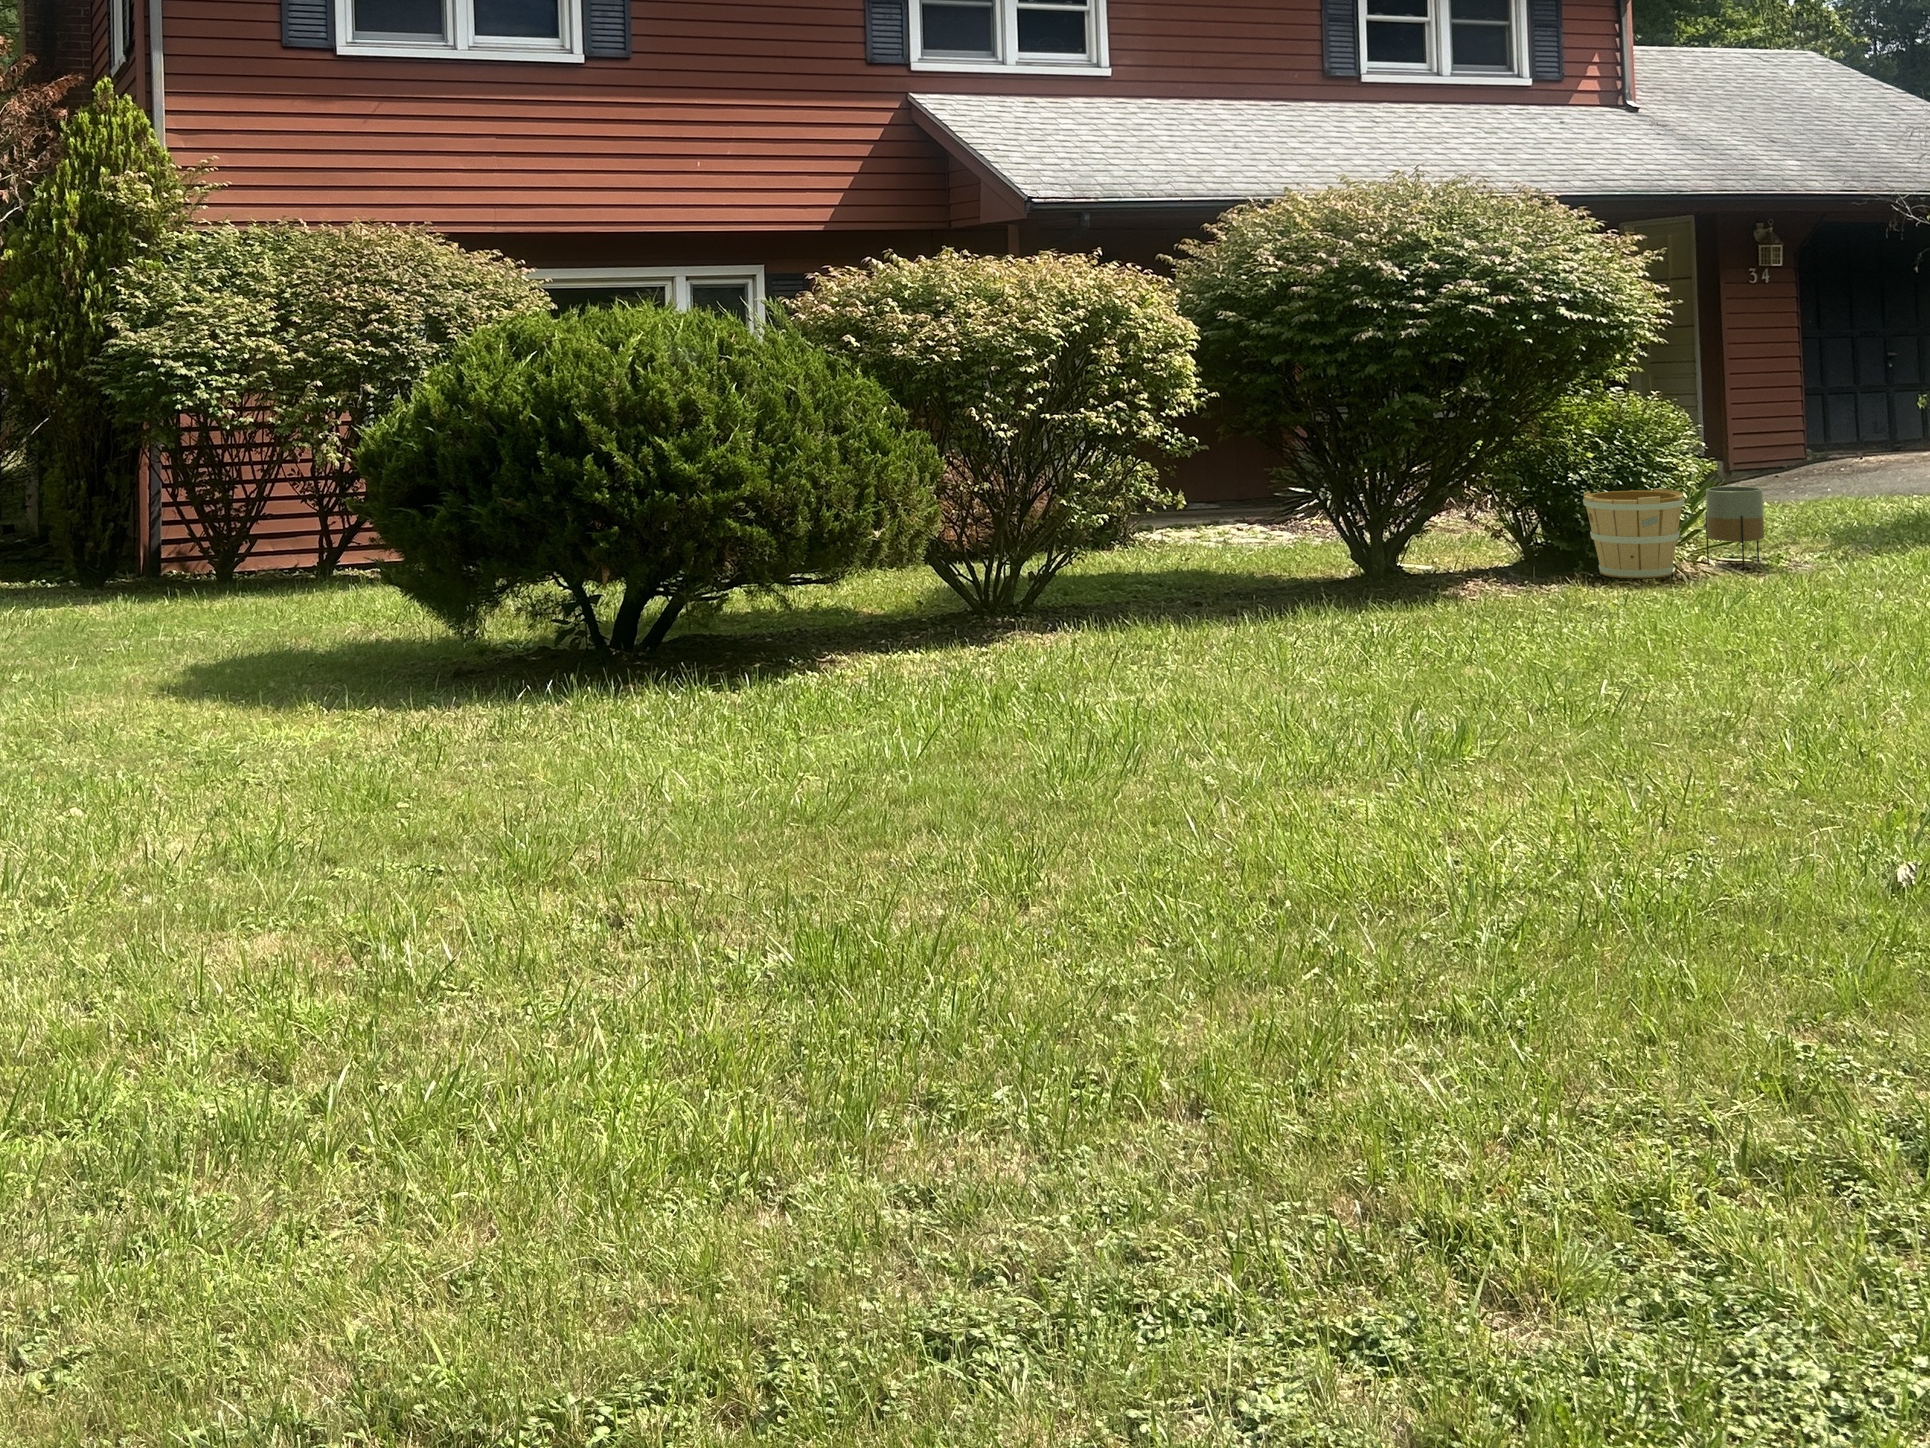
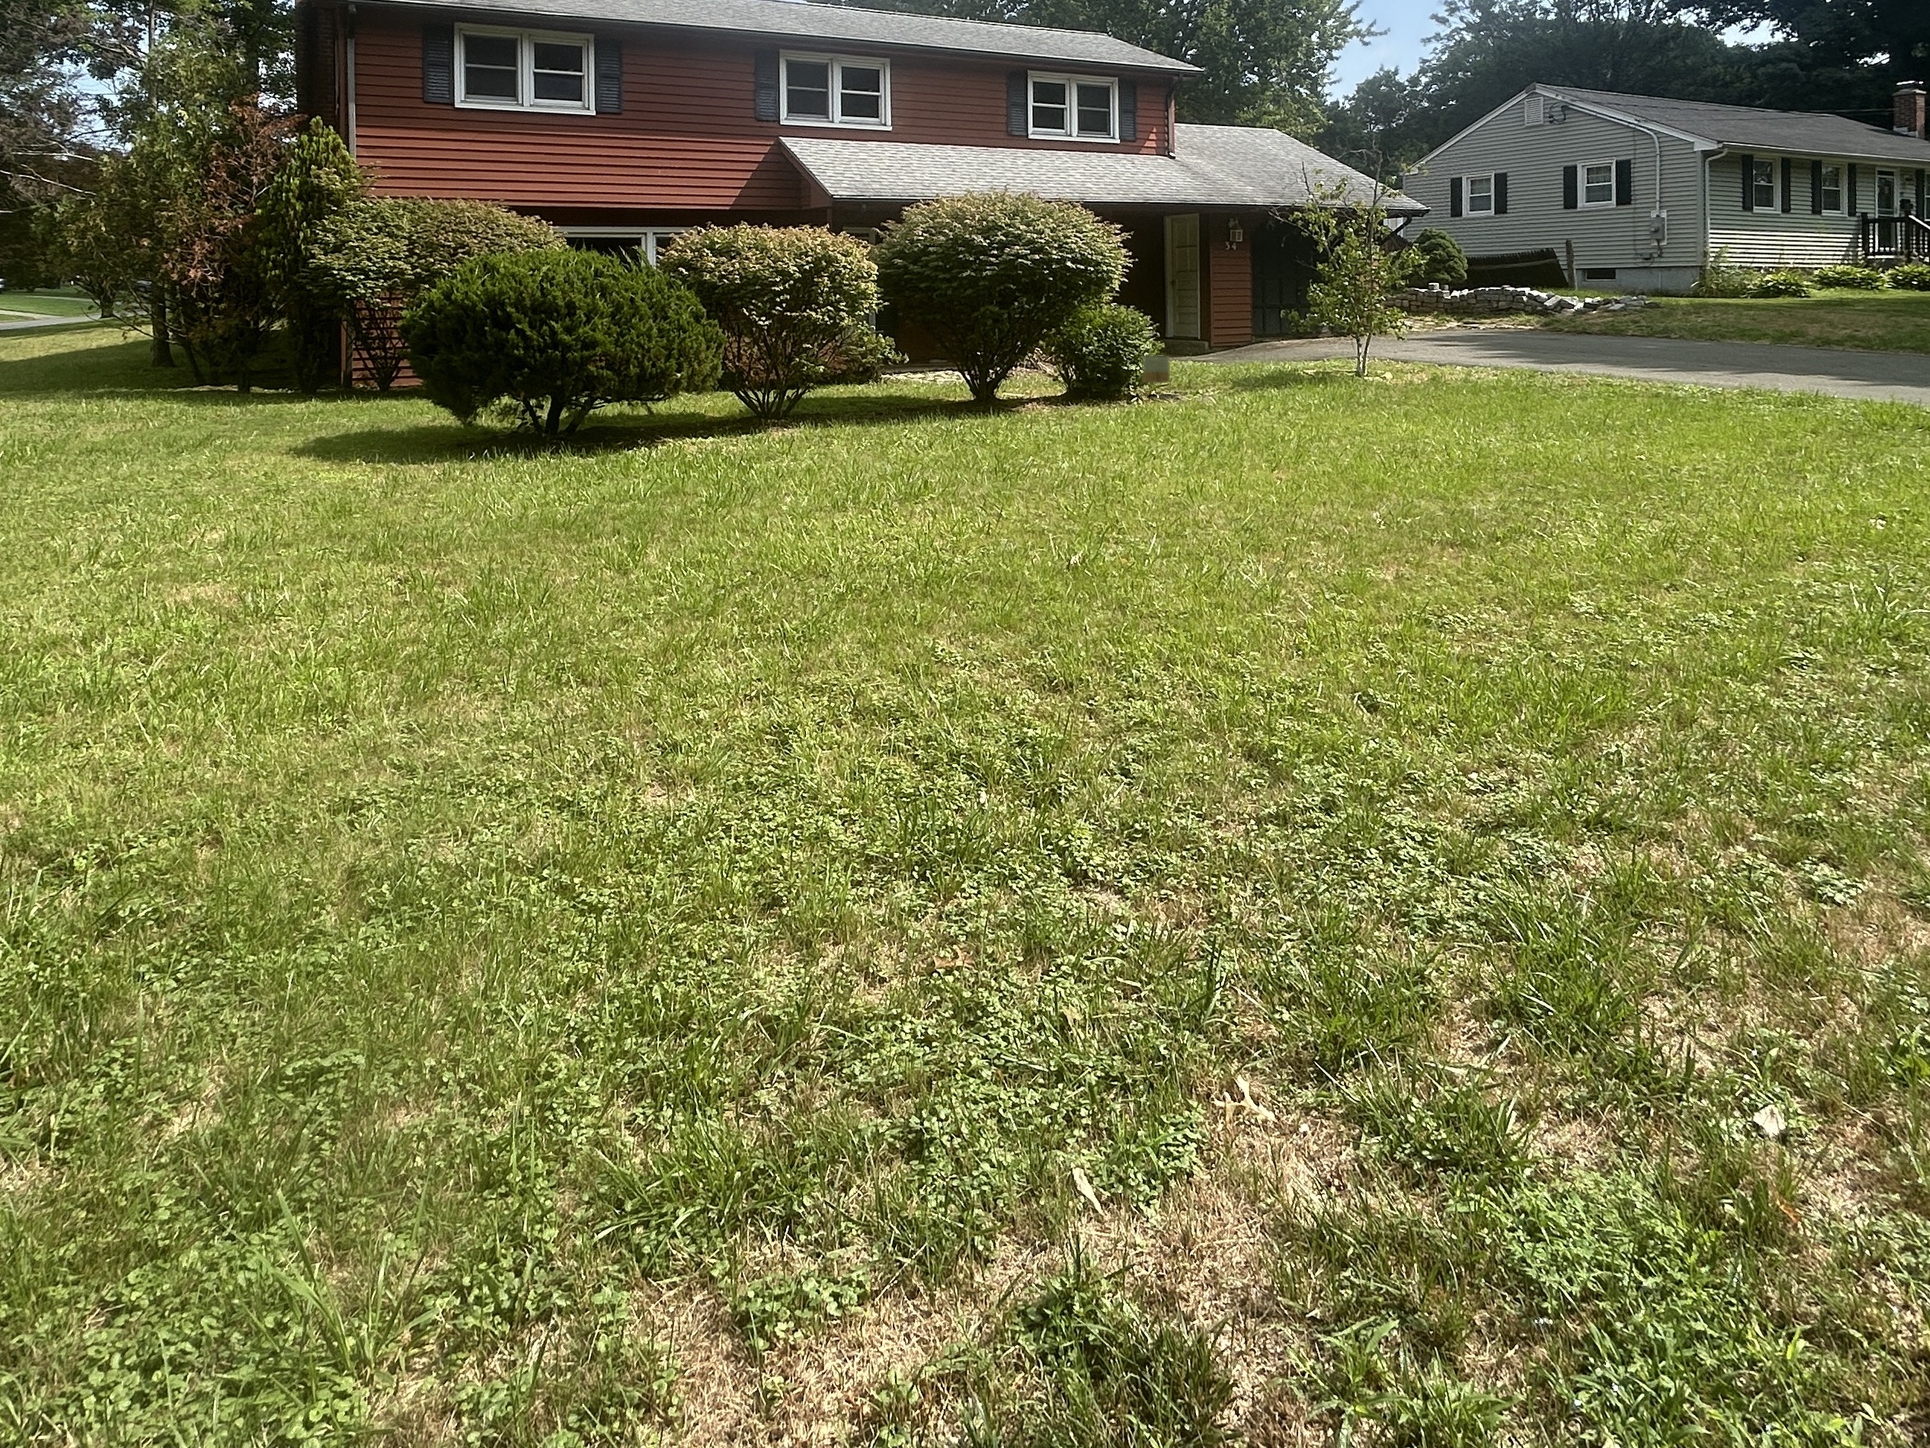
wooden bucket: present [1583,488,1685,578] -> none [1079,356,1129,402]

